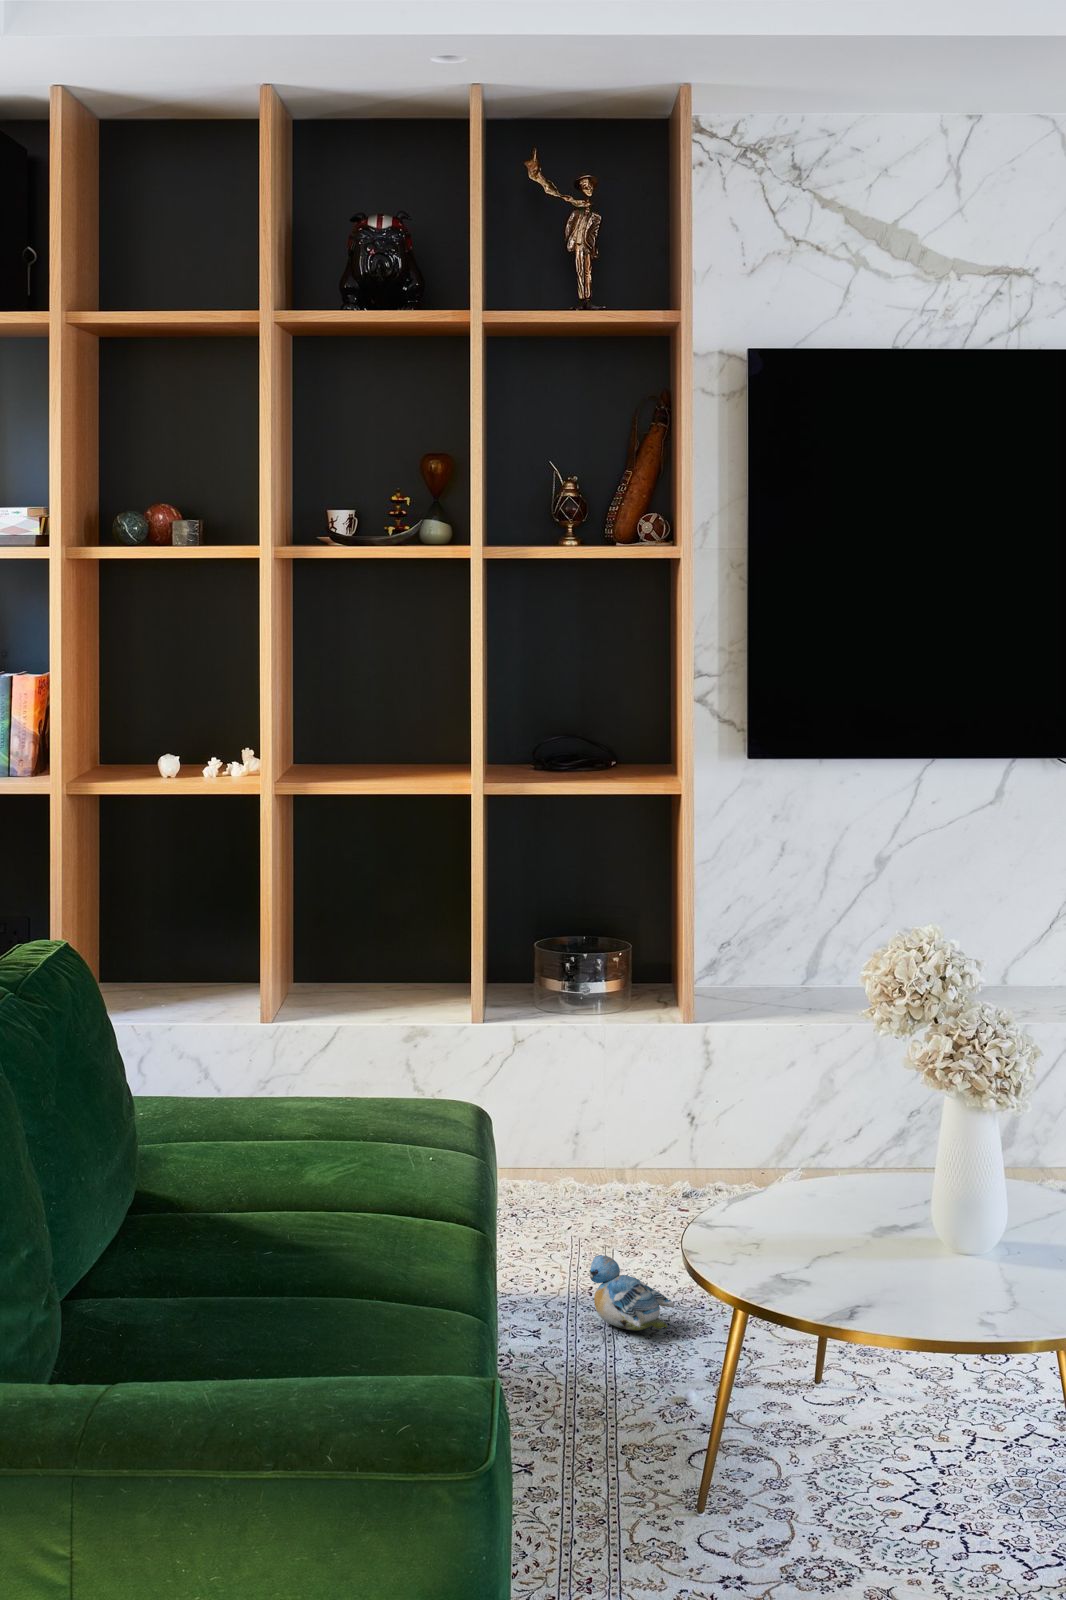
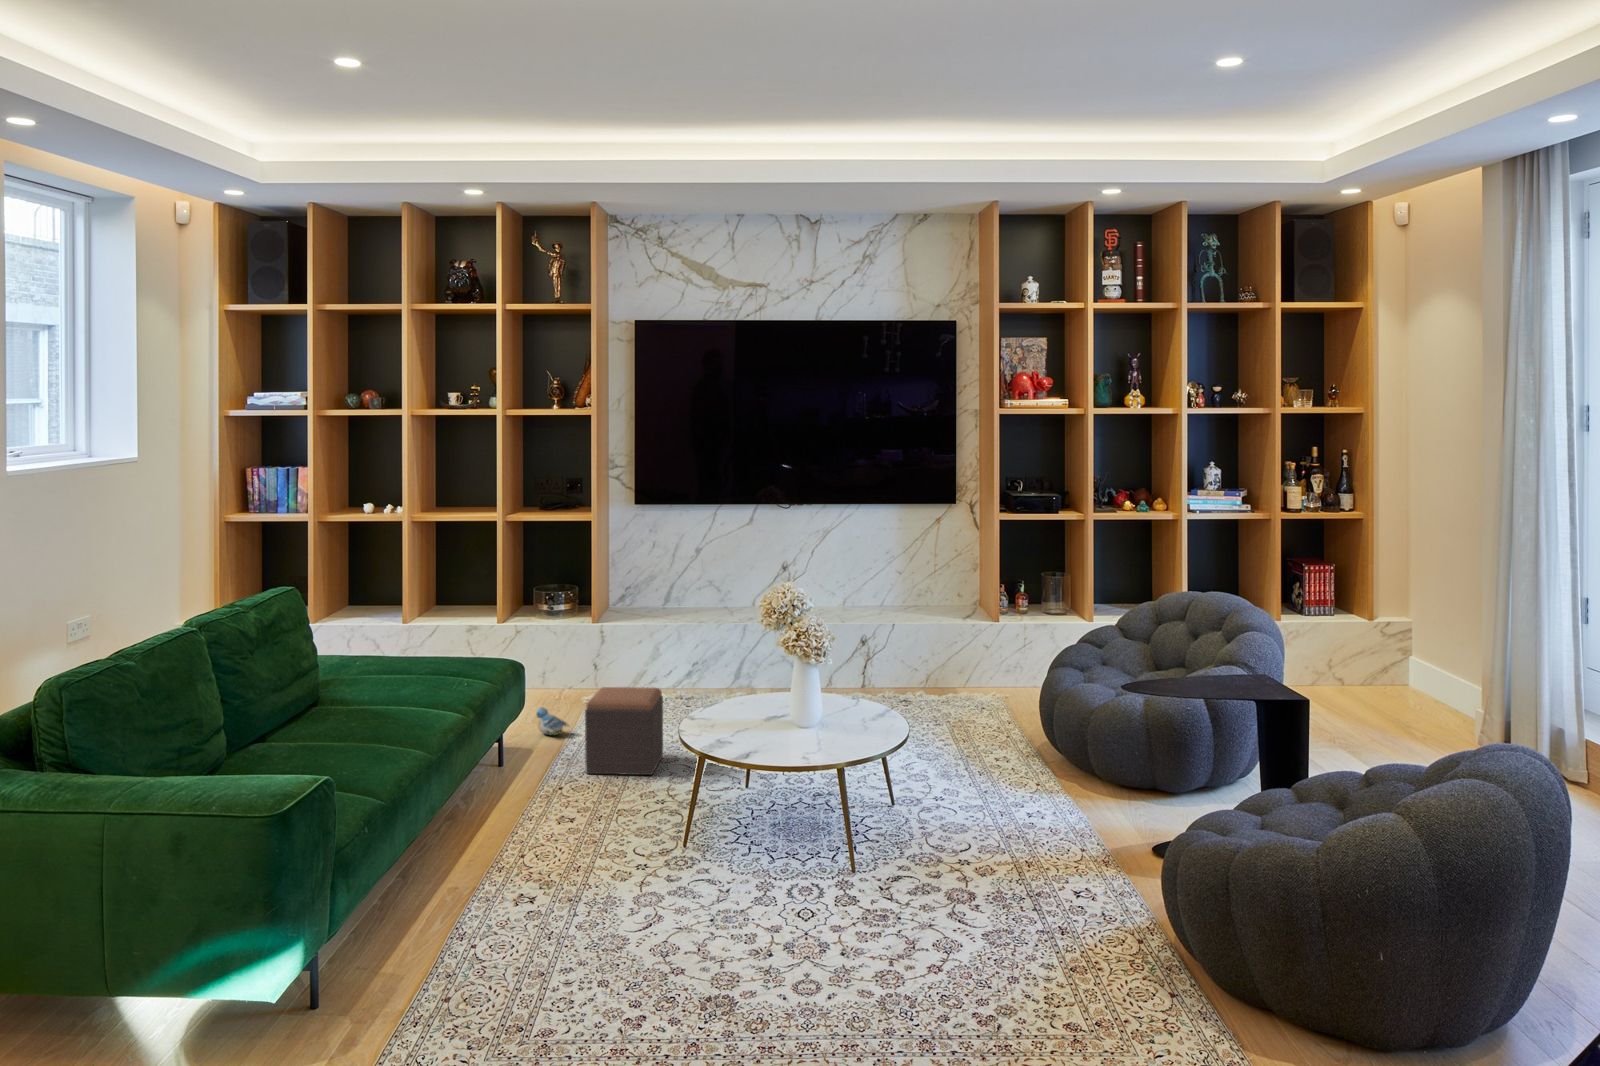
footstool: none [786,1232,985,1504] -> present [585,687,663,775]

